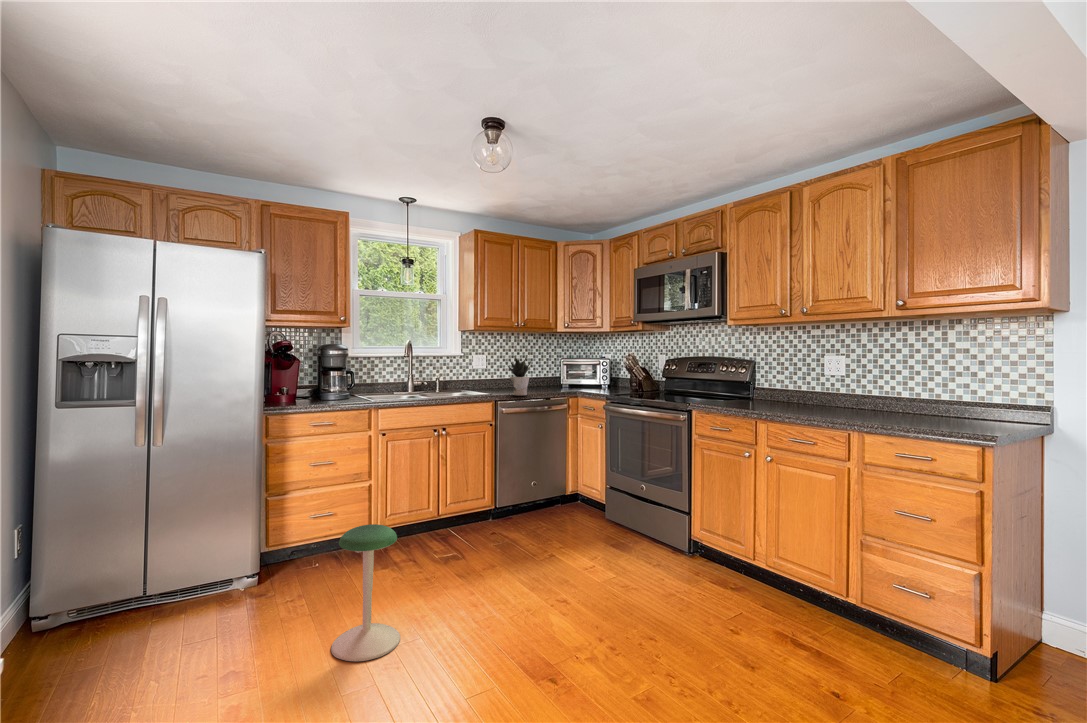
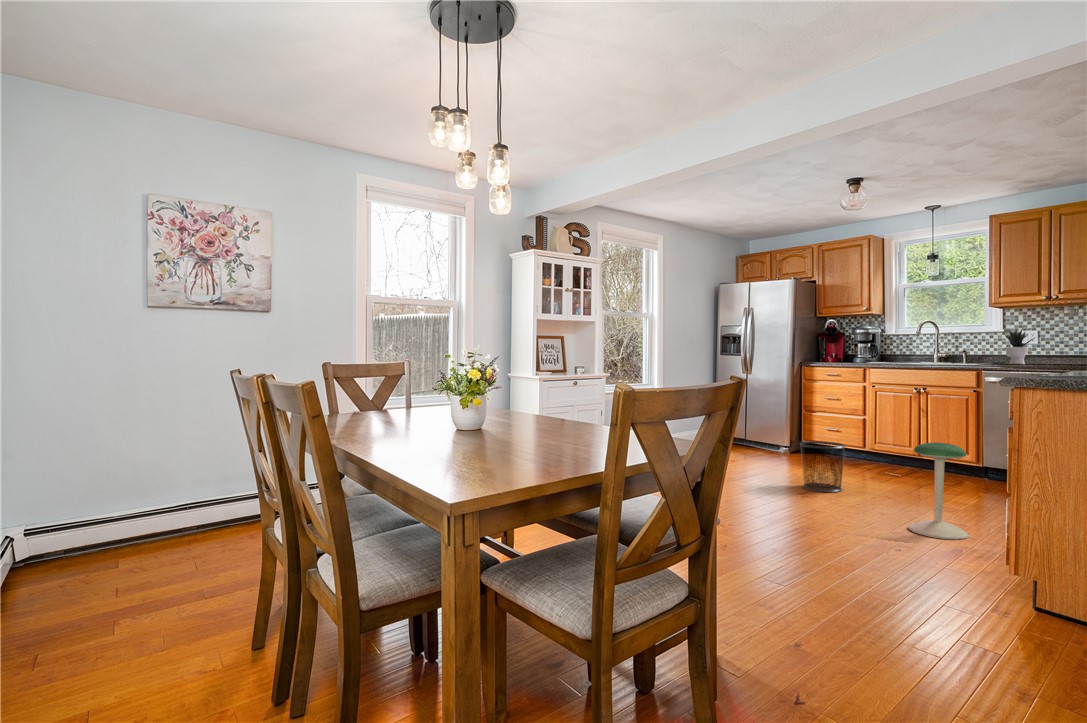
stool: present [331,524,400,661] -> present [908,443,969,539]
waste bin: none [500,563,577,678] -> present [800,441,845,492]

